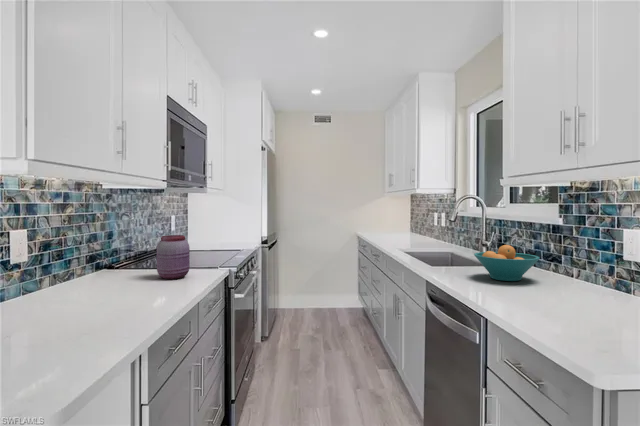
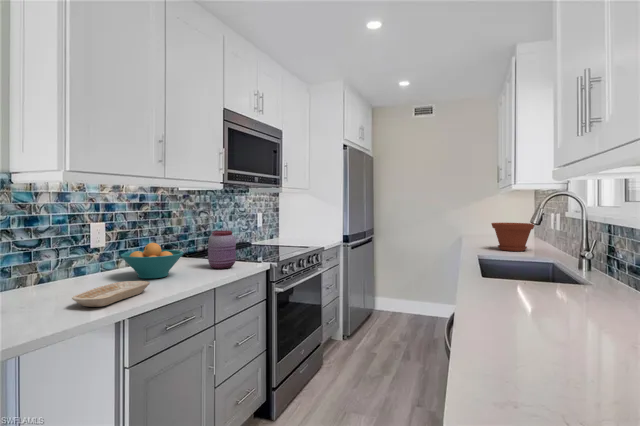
plant pot: none [397,221,432,245] -> present [492,223,535,251]
fruit bowl: present [474,245,540,281] -> present [121,243,184,279]
tray: none [42,301,127,343] -> present [72,281,150,307]

